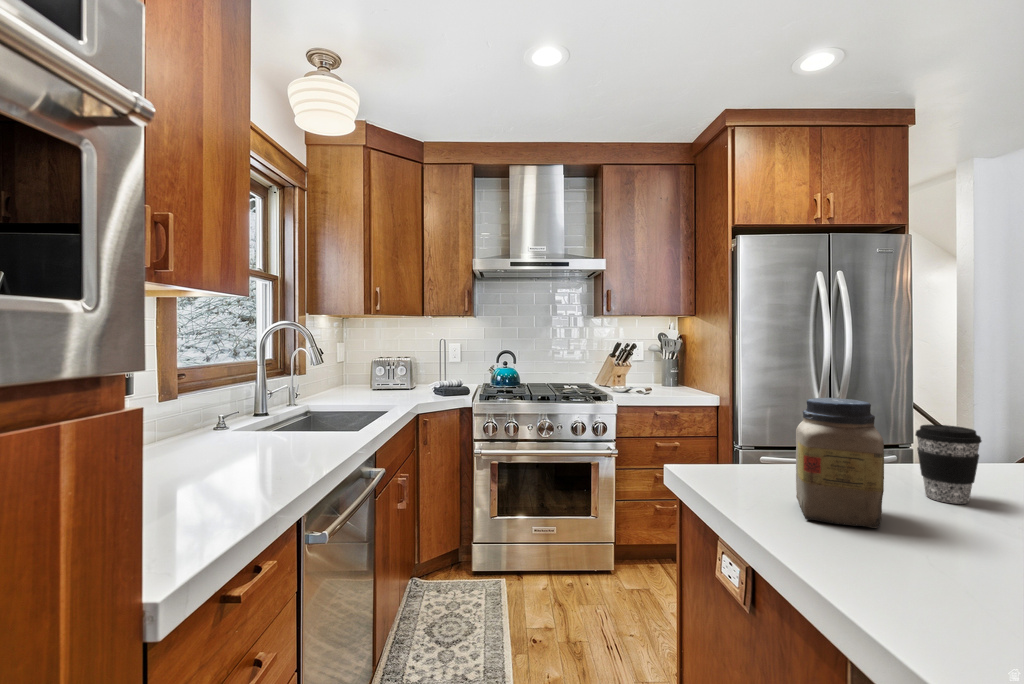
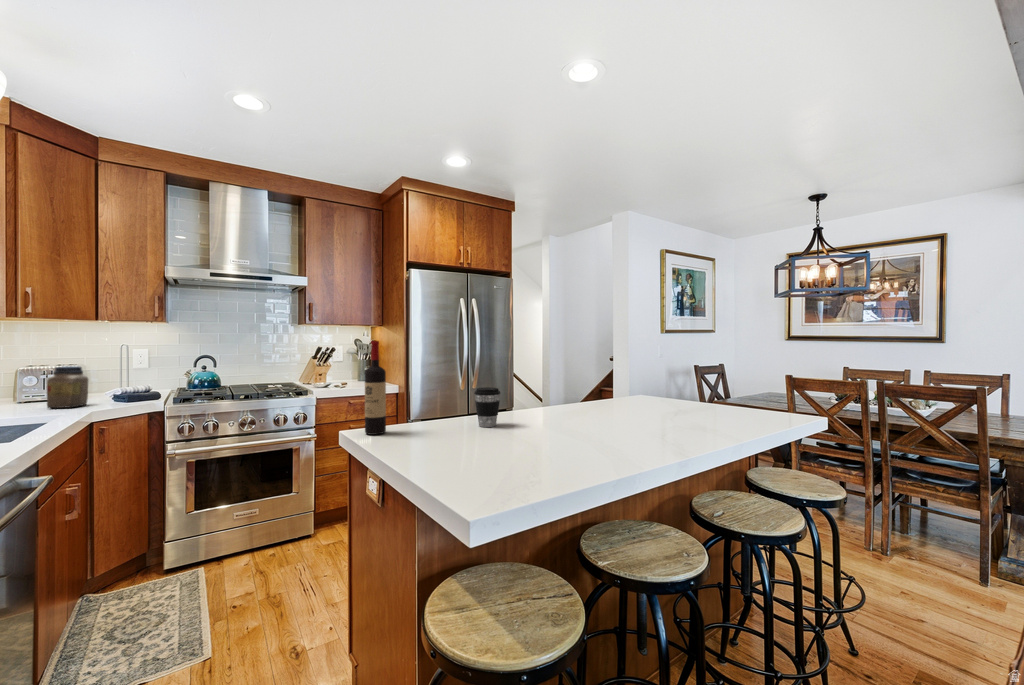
wine bottle: none [710,338,744,488] -> present [365,341,386,435]
jar: present [796,398,884,528] -> present [47,366,88,408]

